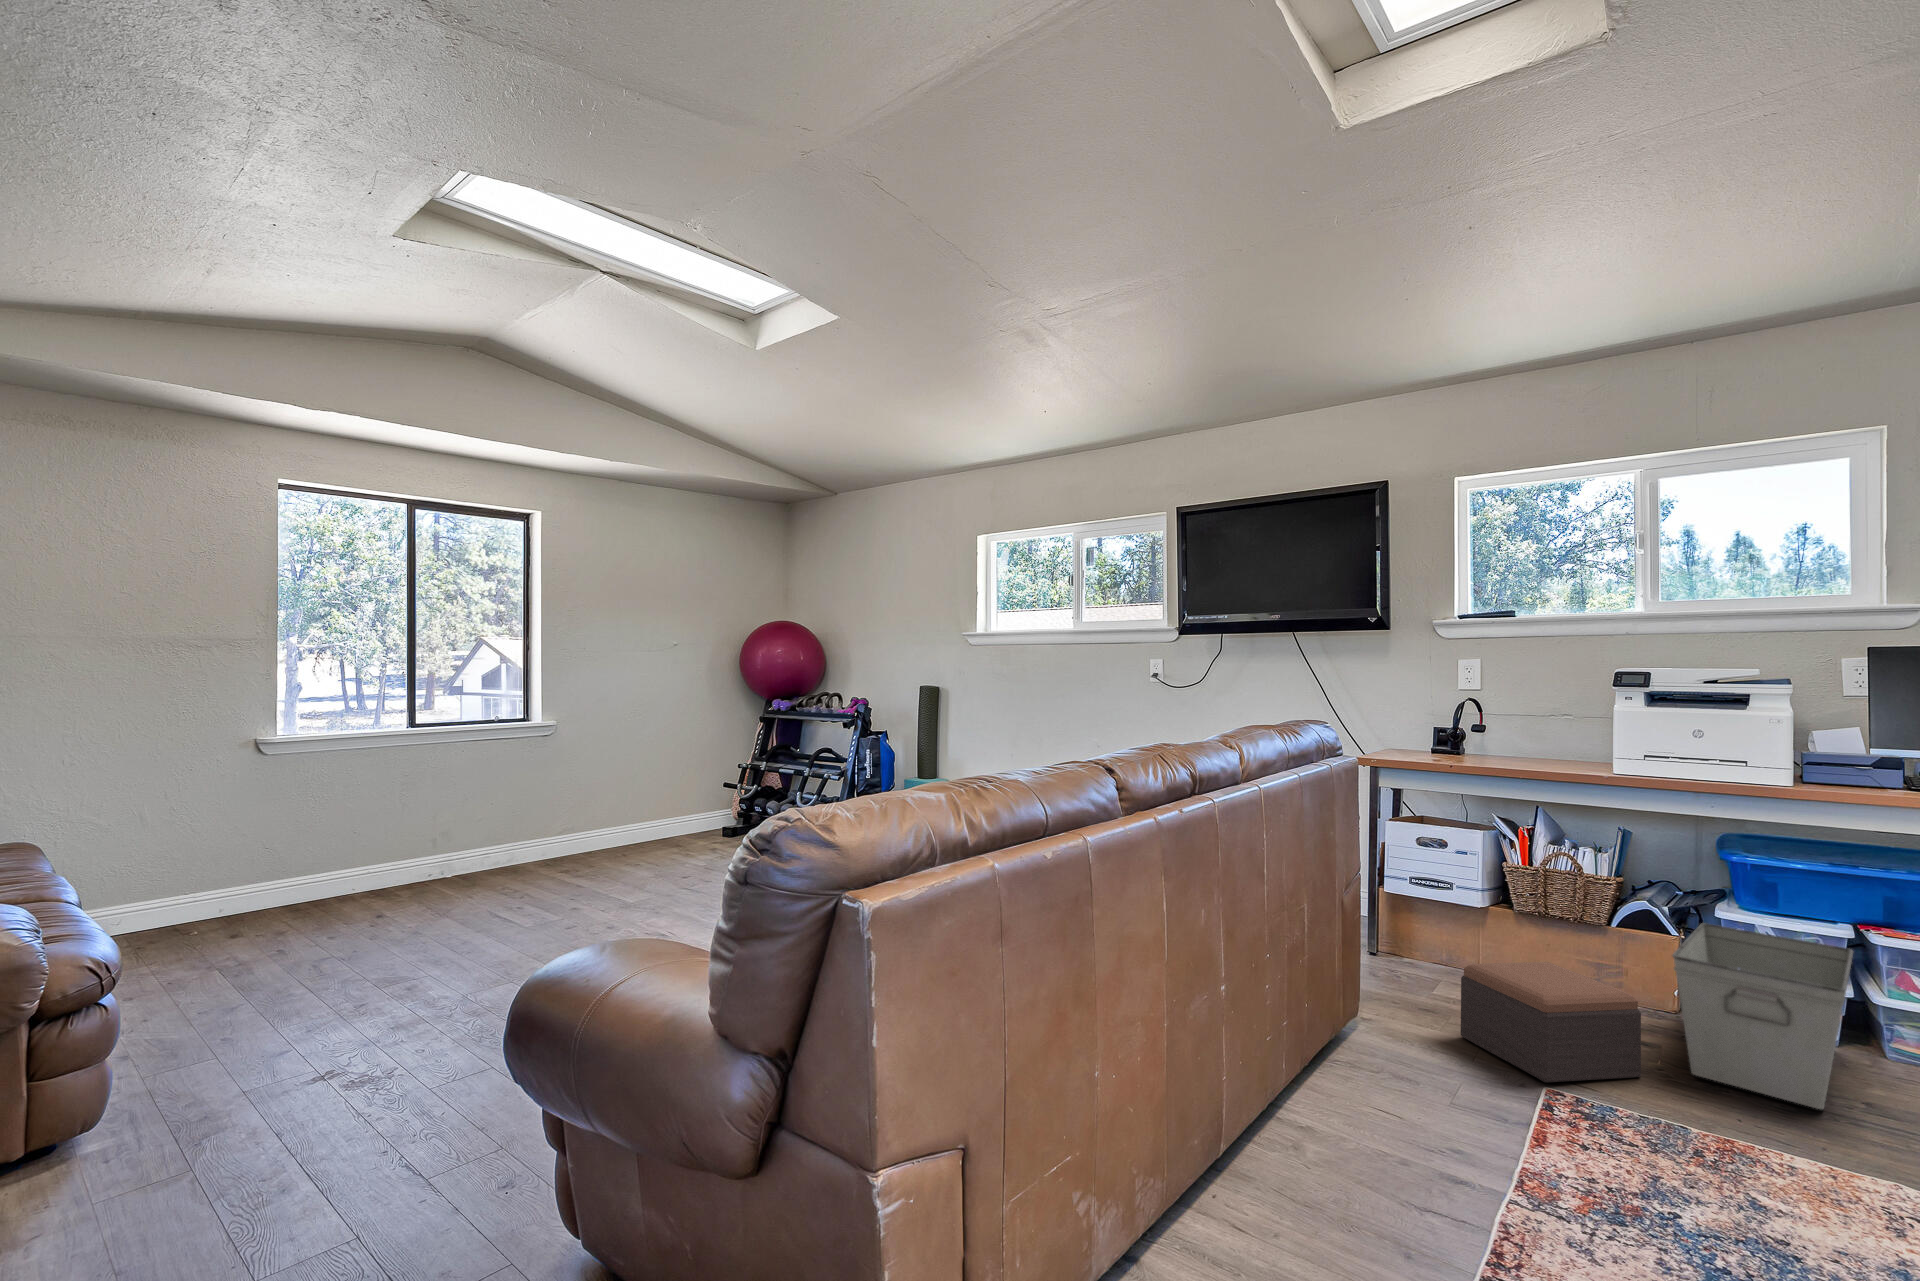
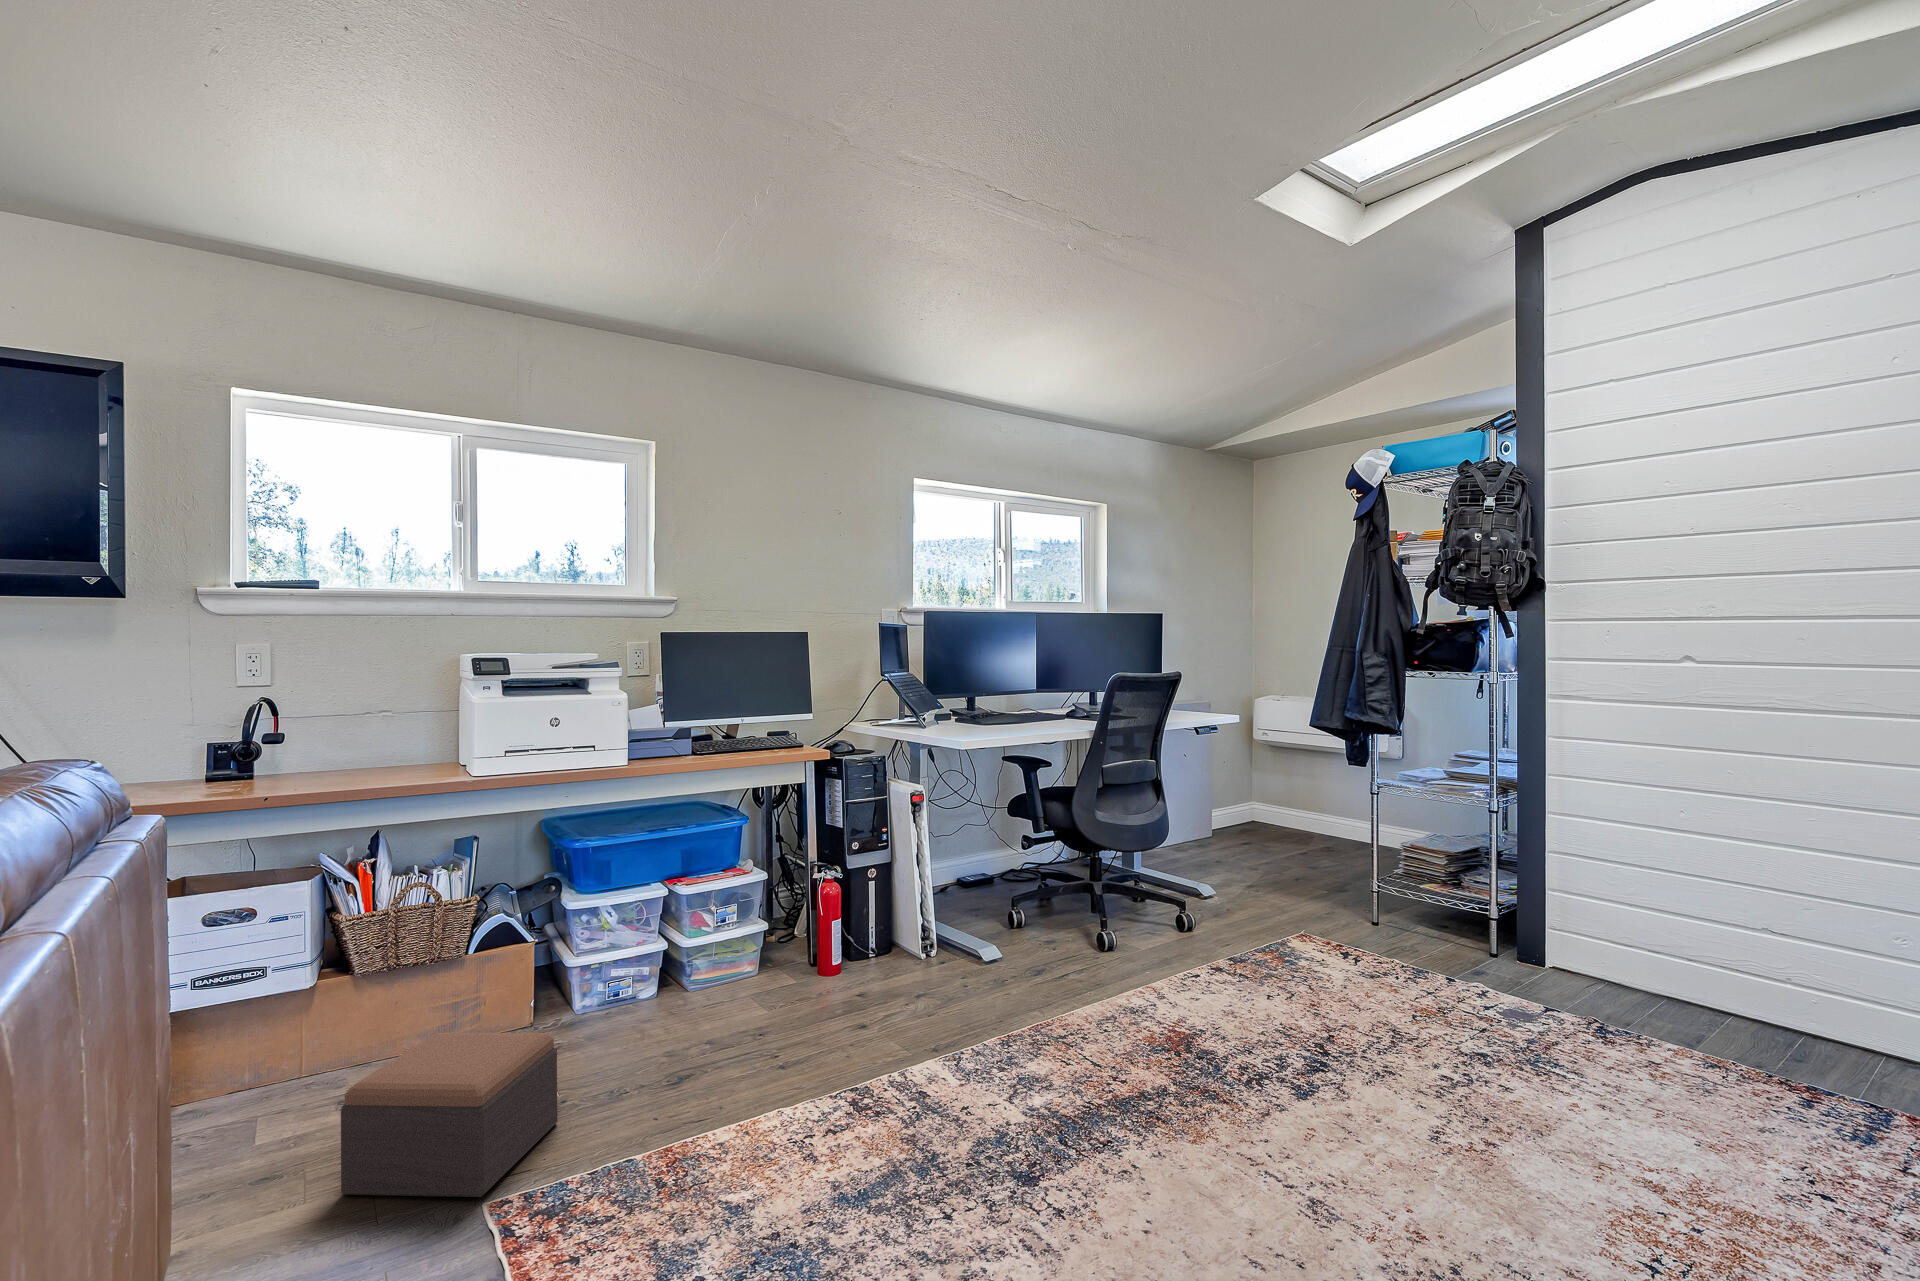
storage bin: present [1672,923,1853,1109] -> none [555,904,710,1091]

